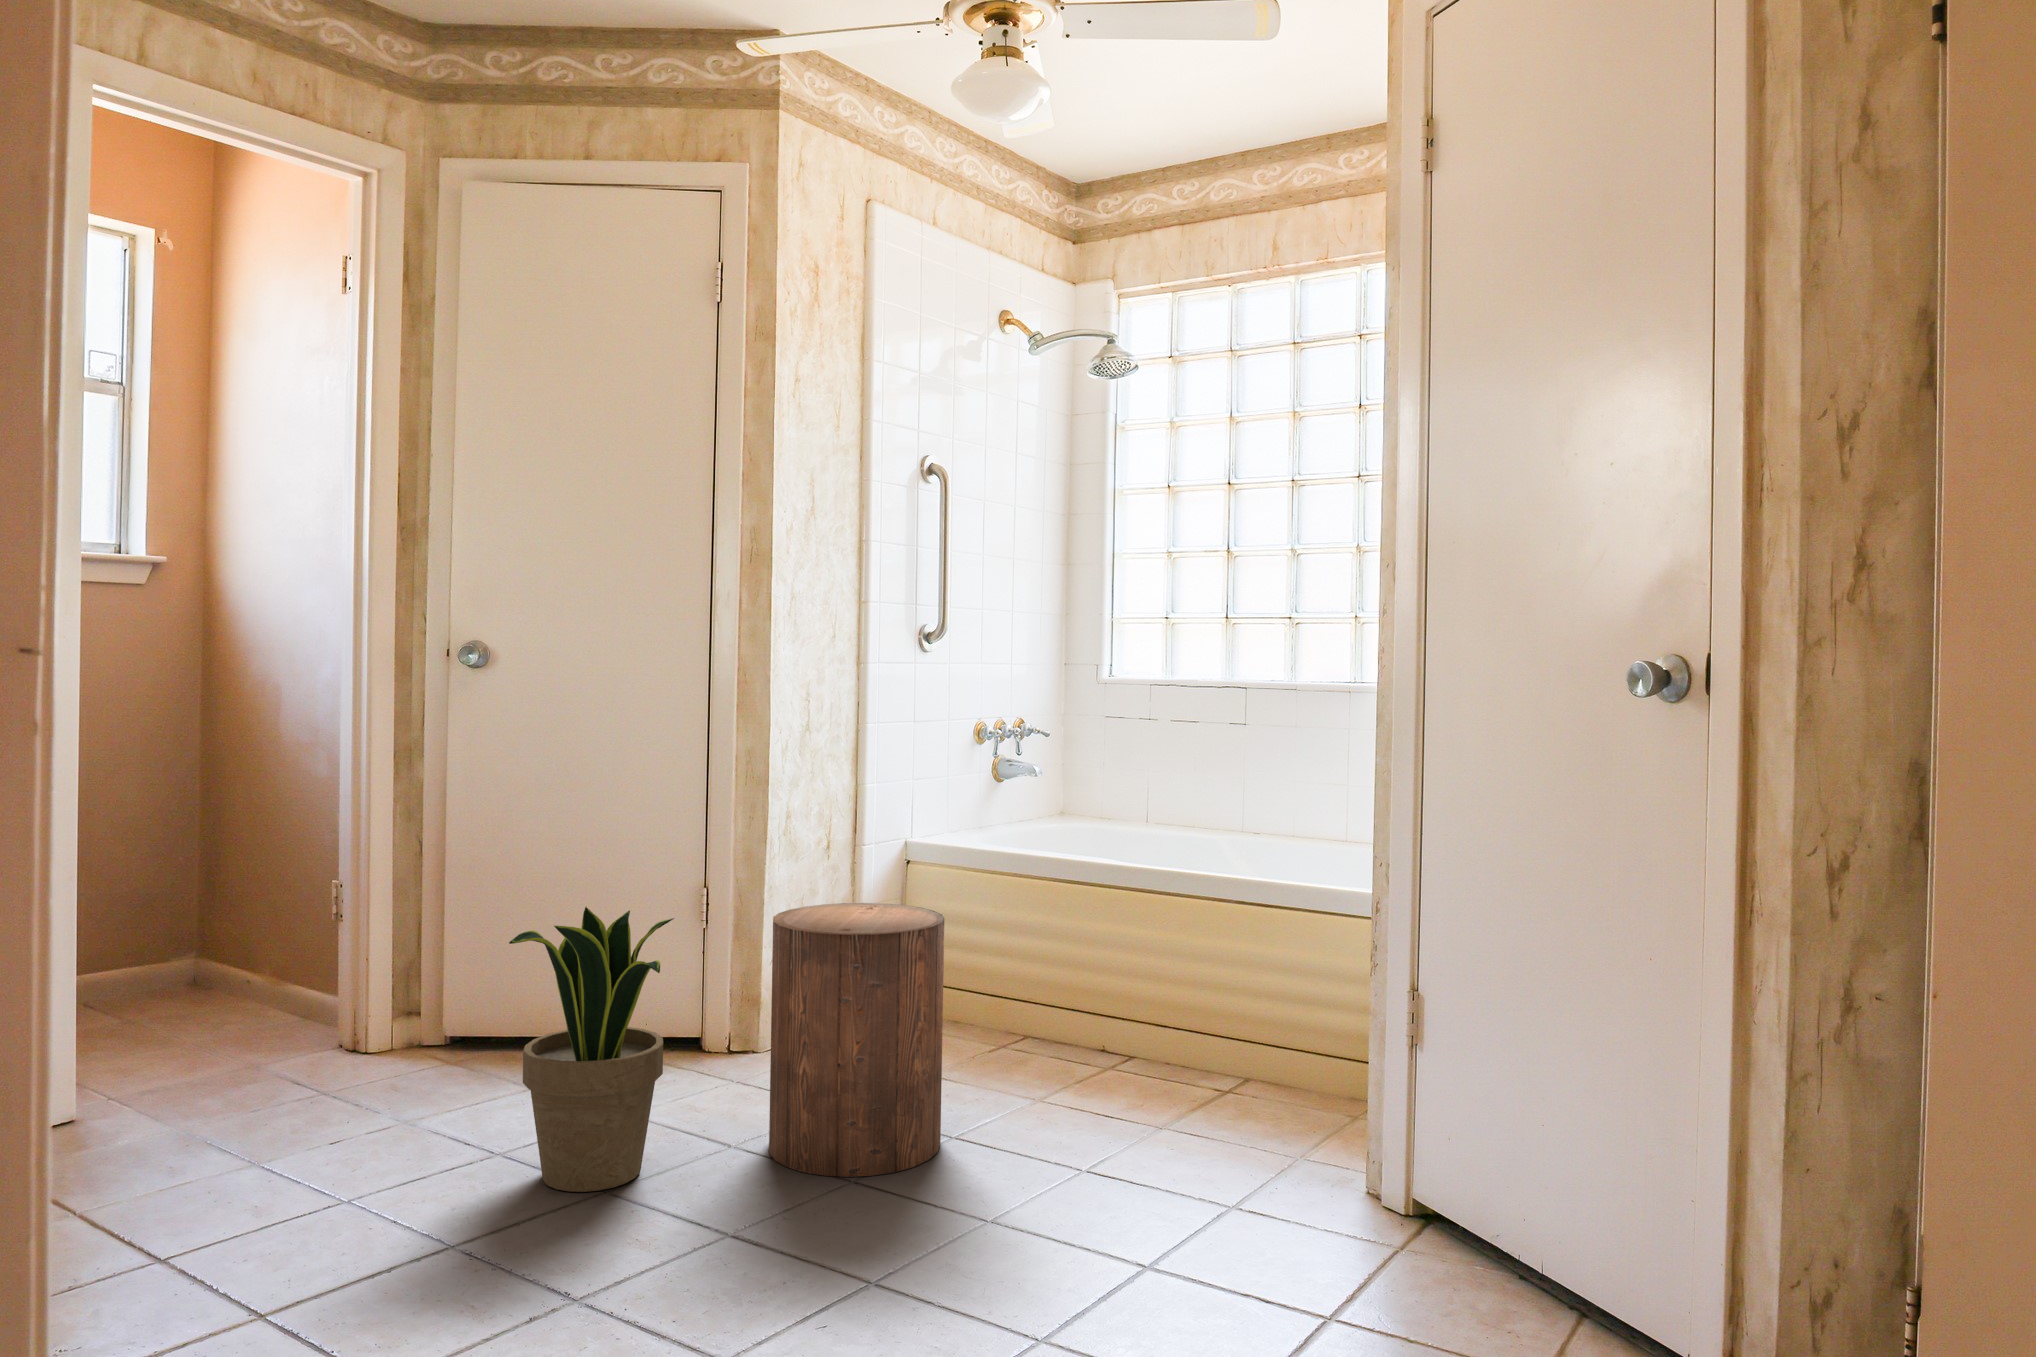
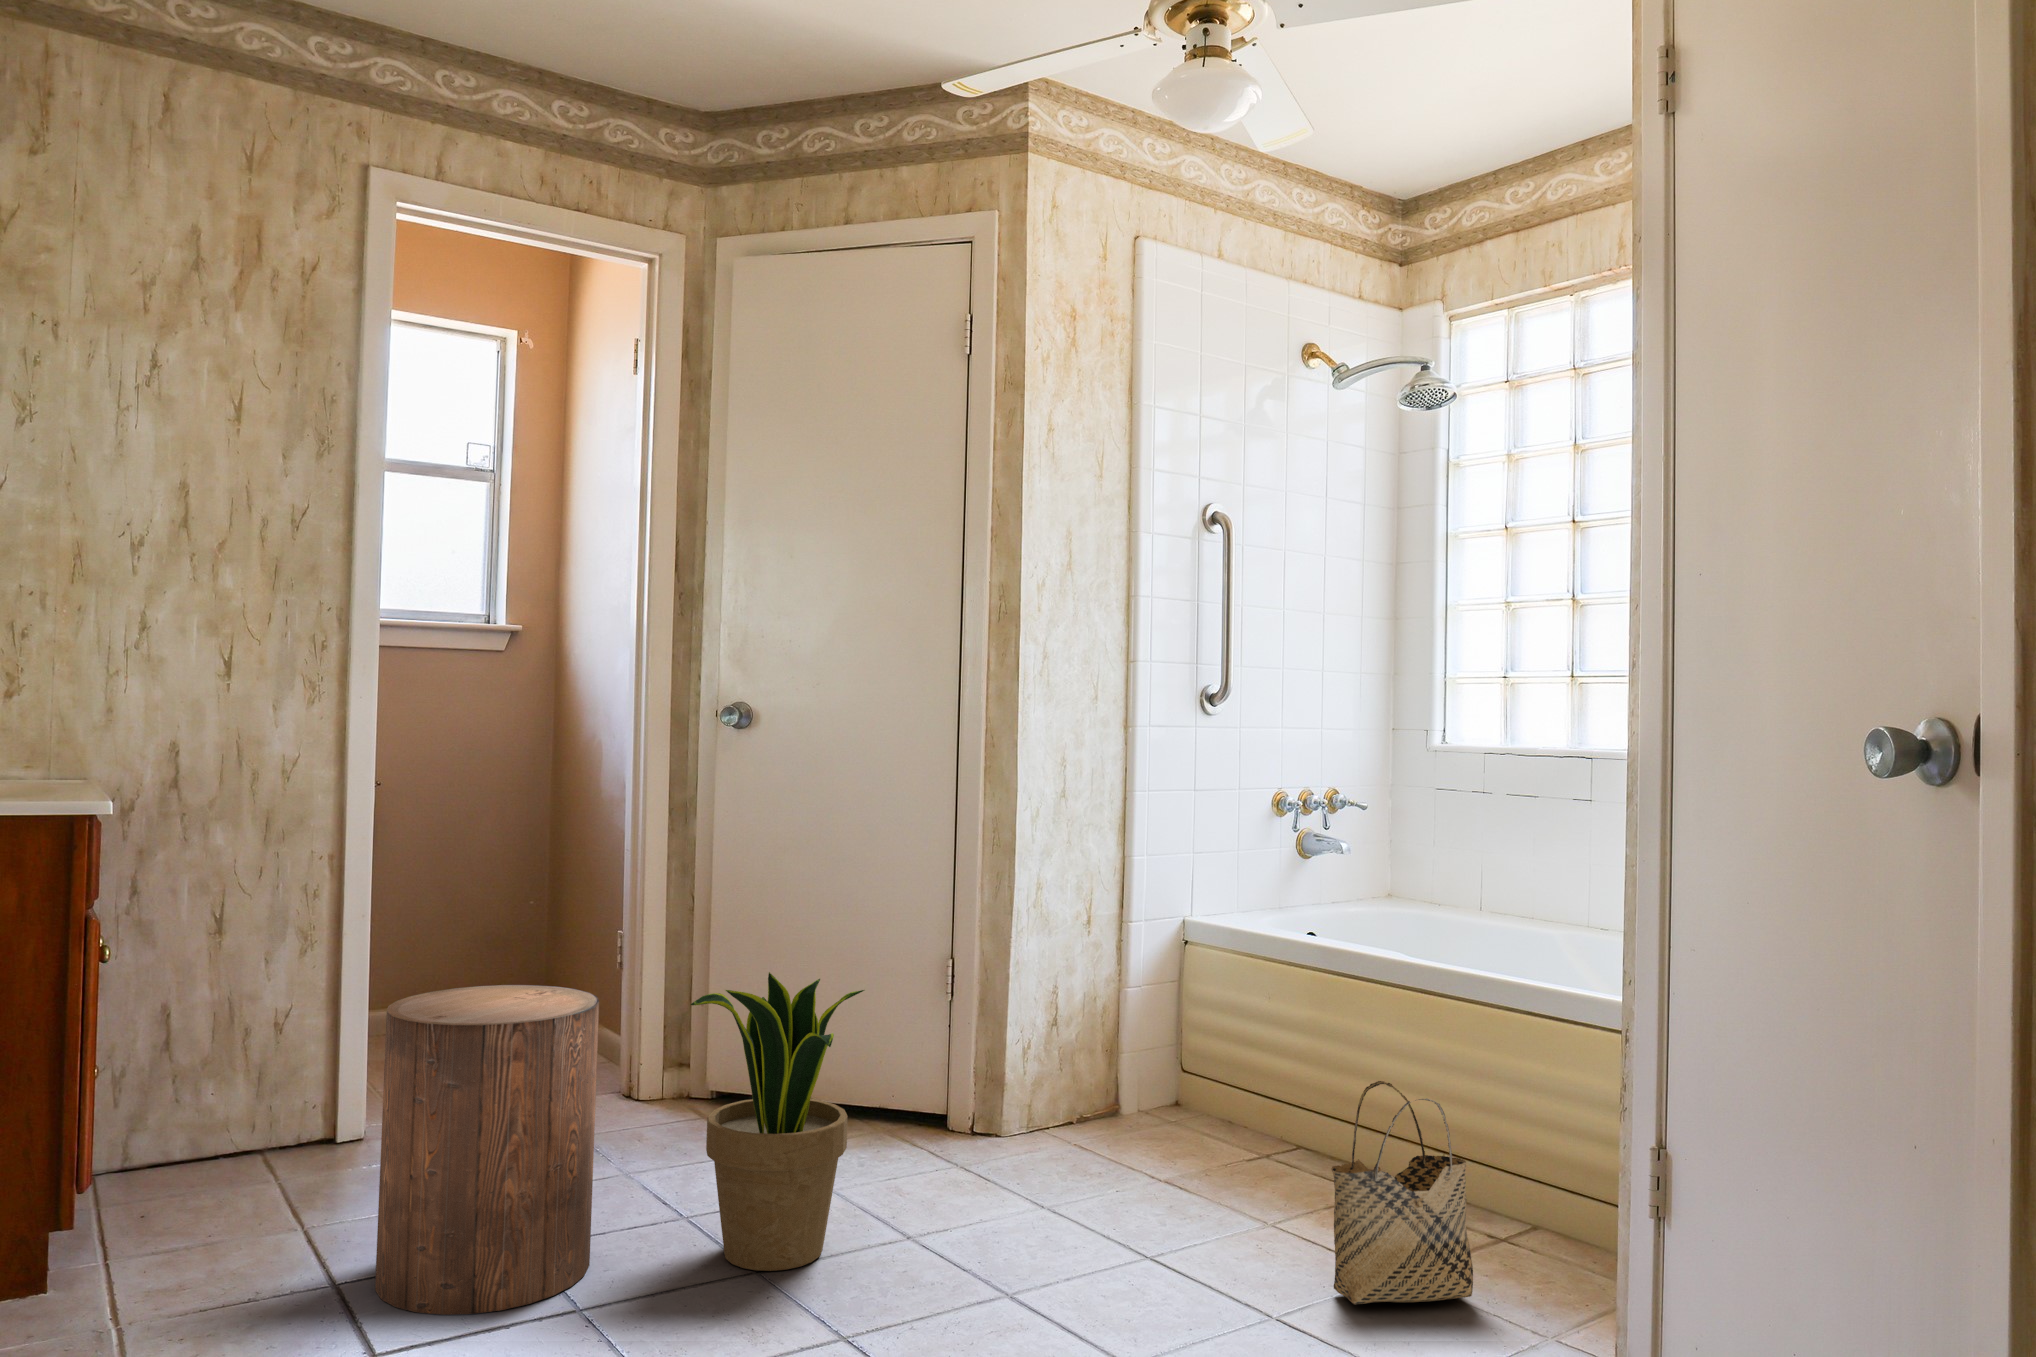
stool: present [769,903,944,1177] -> present [375,985,599,1315]
woven basket: none [1104,965,1213,1152] -> present [1331,1081,1473,1304]

